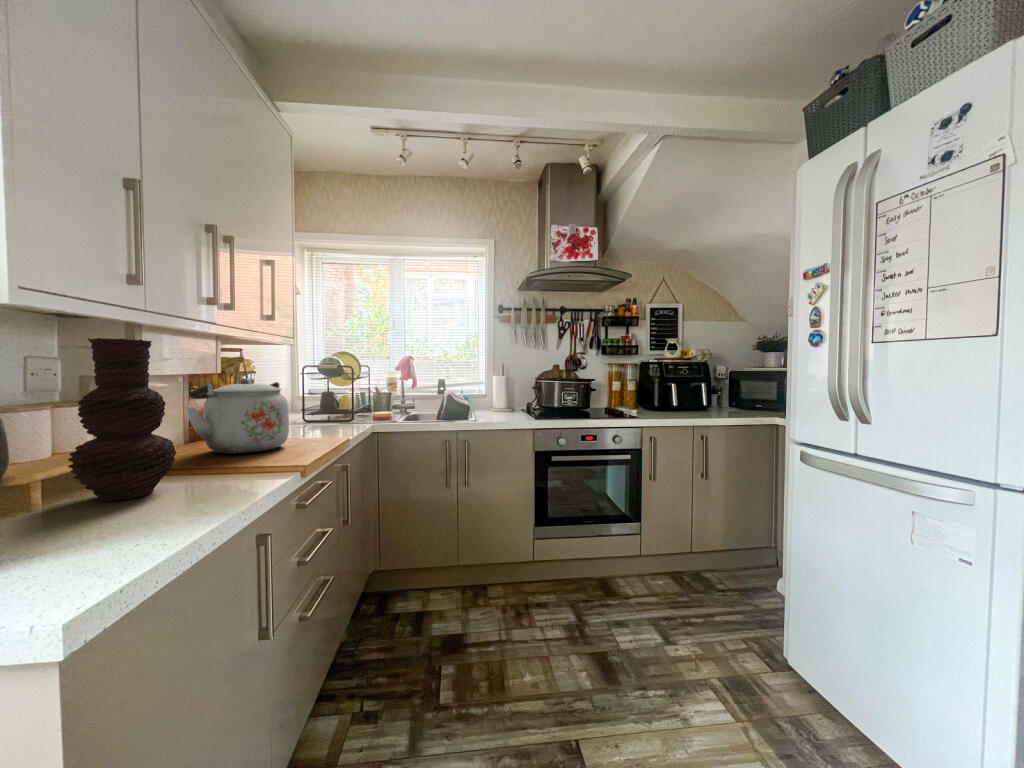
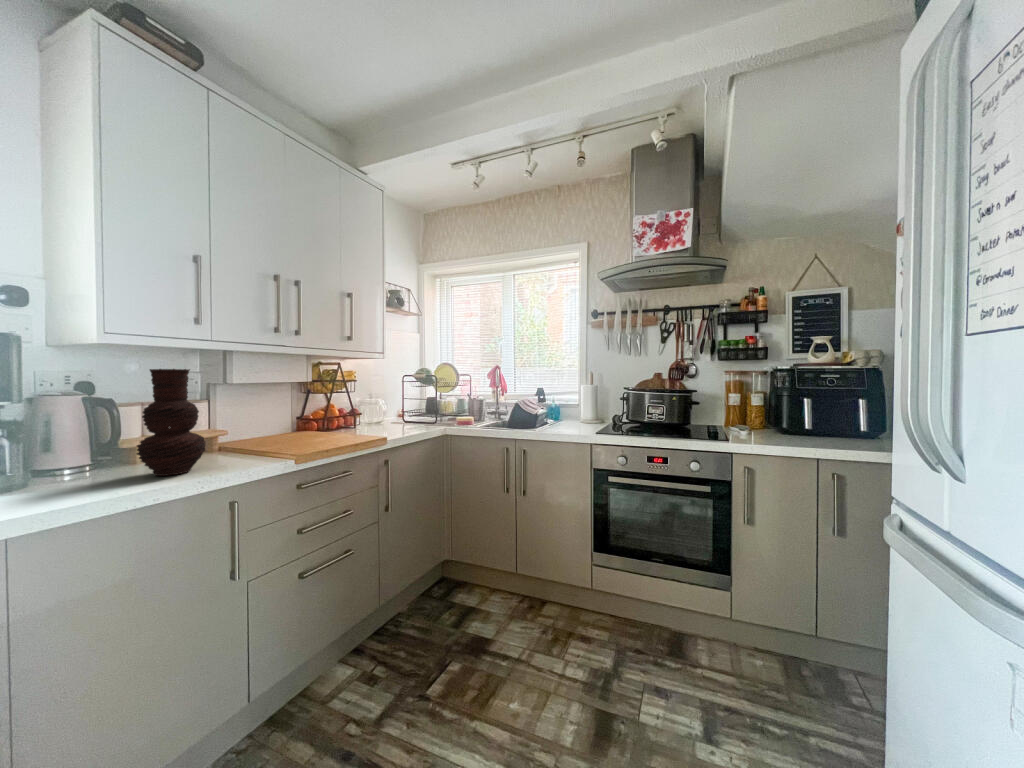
kettle: present [187,378,289,454] -> none [264,391,342,449]

